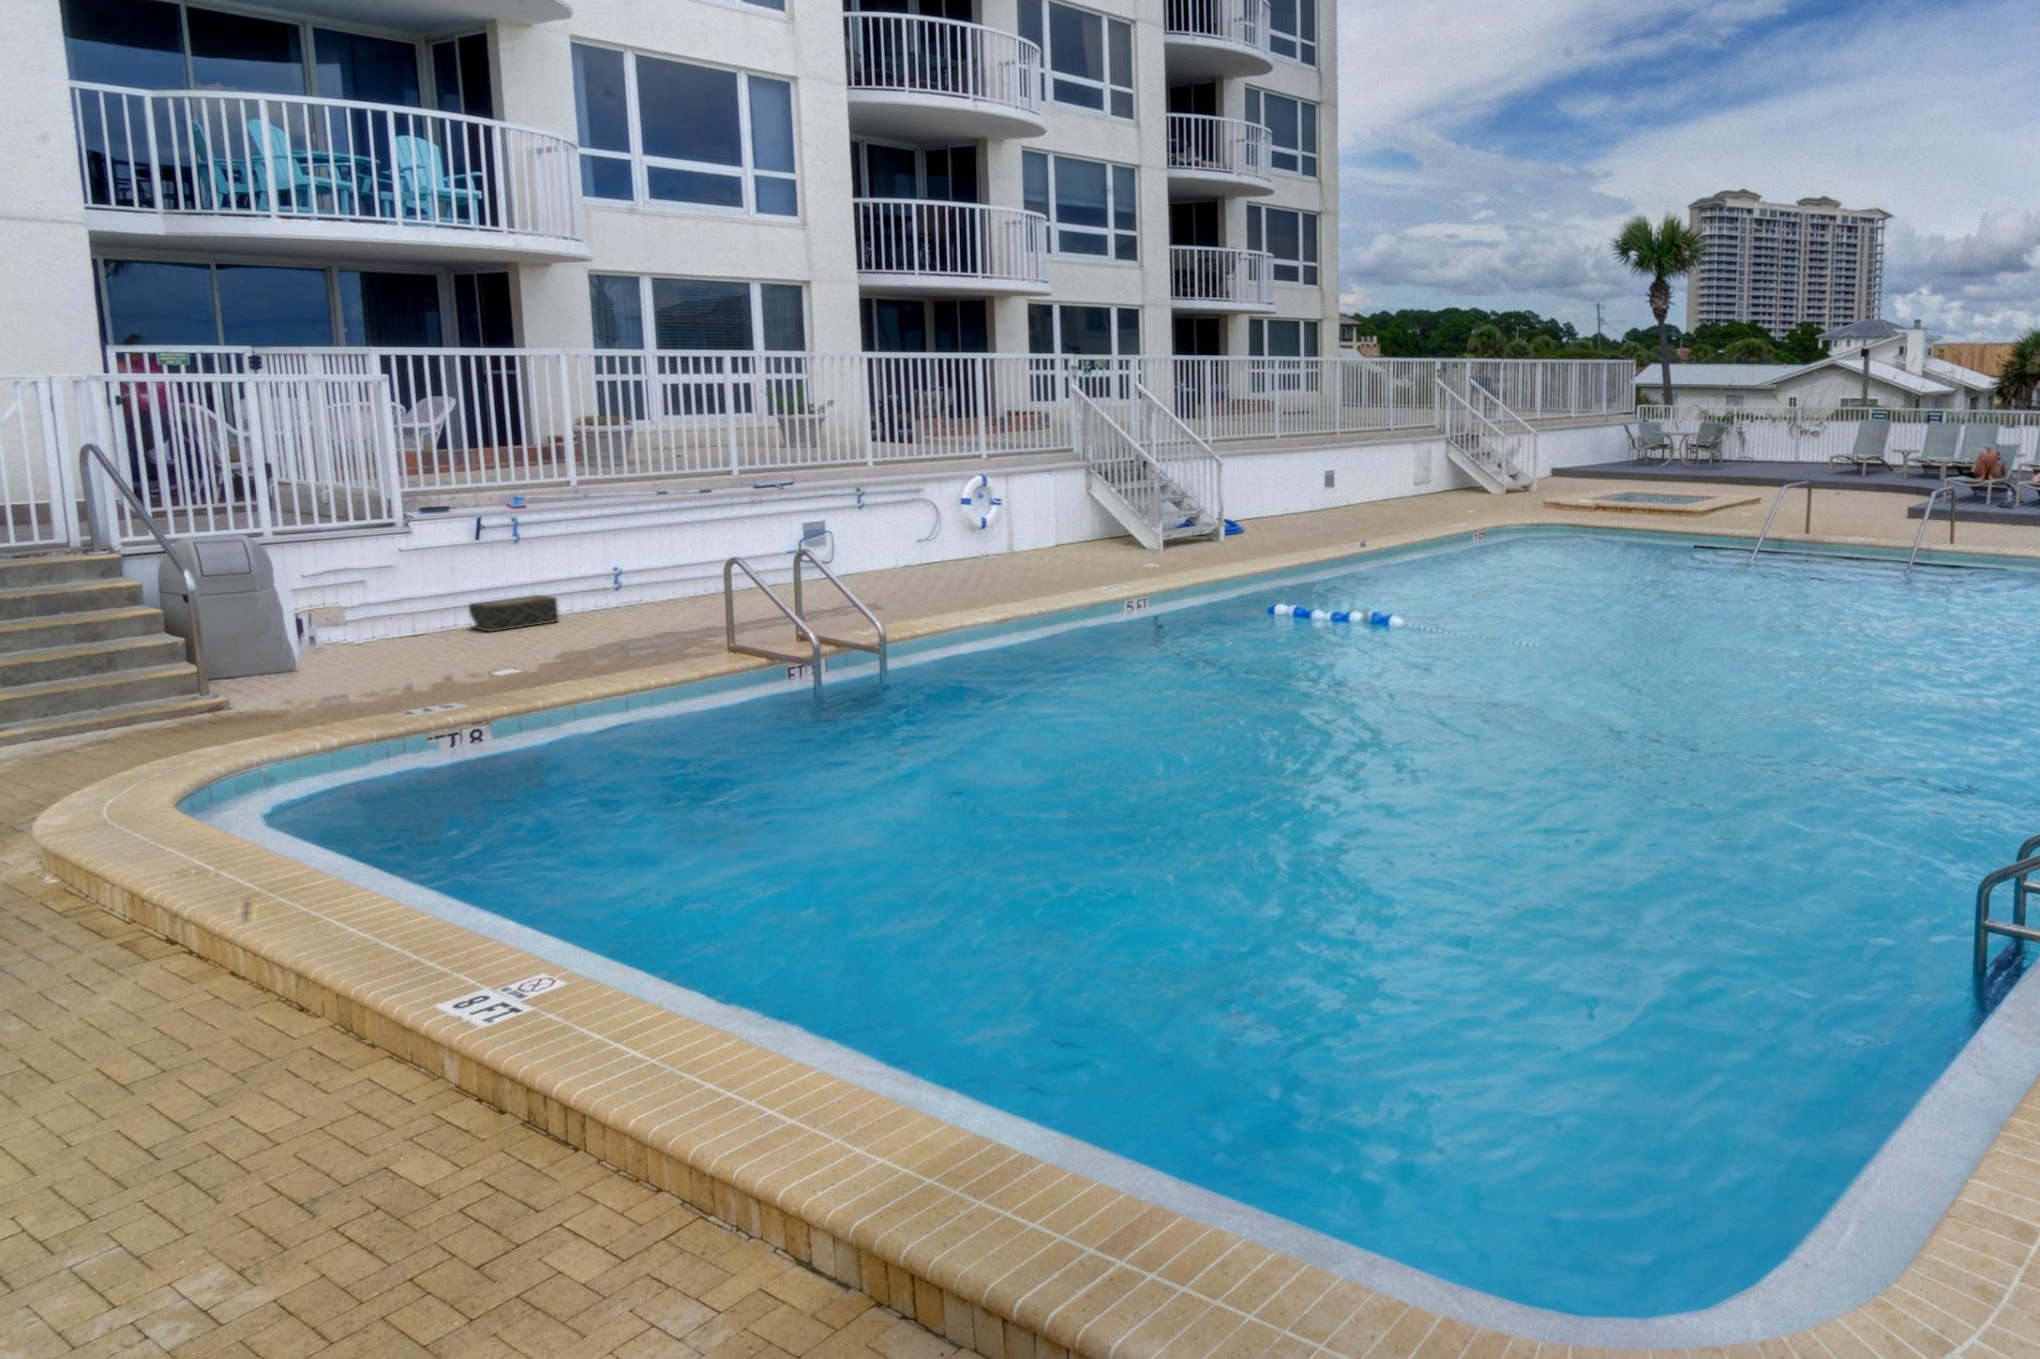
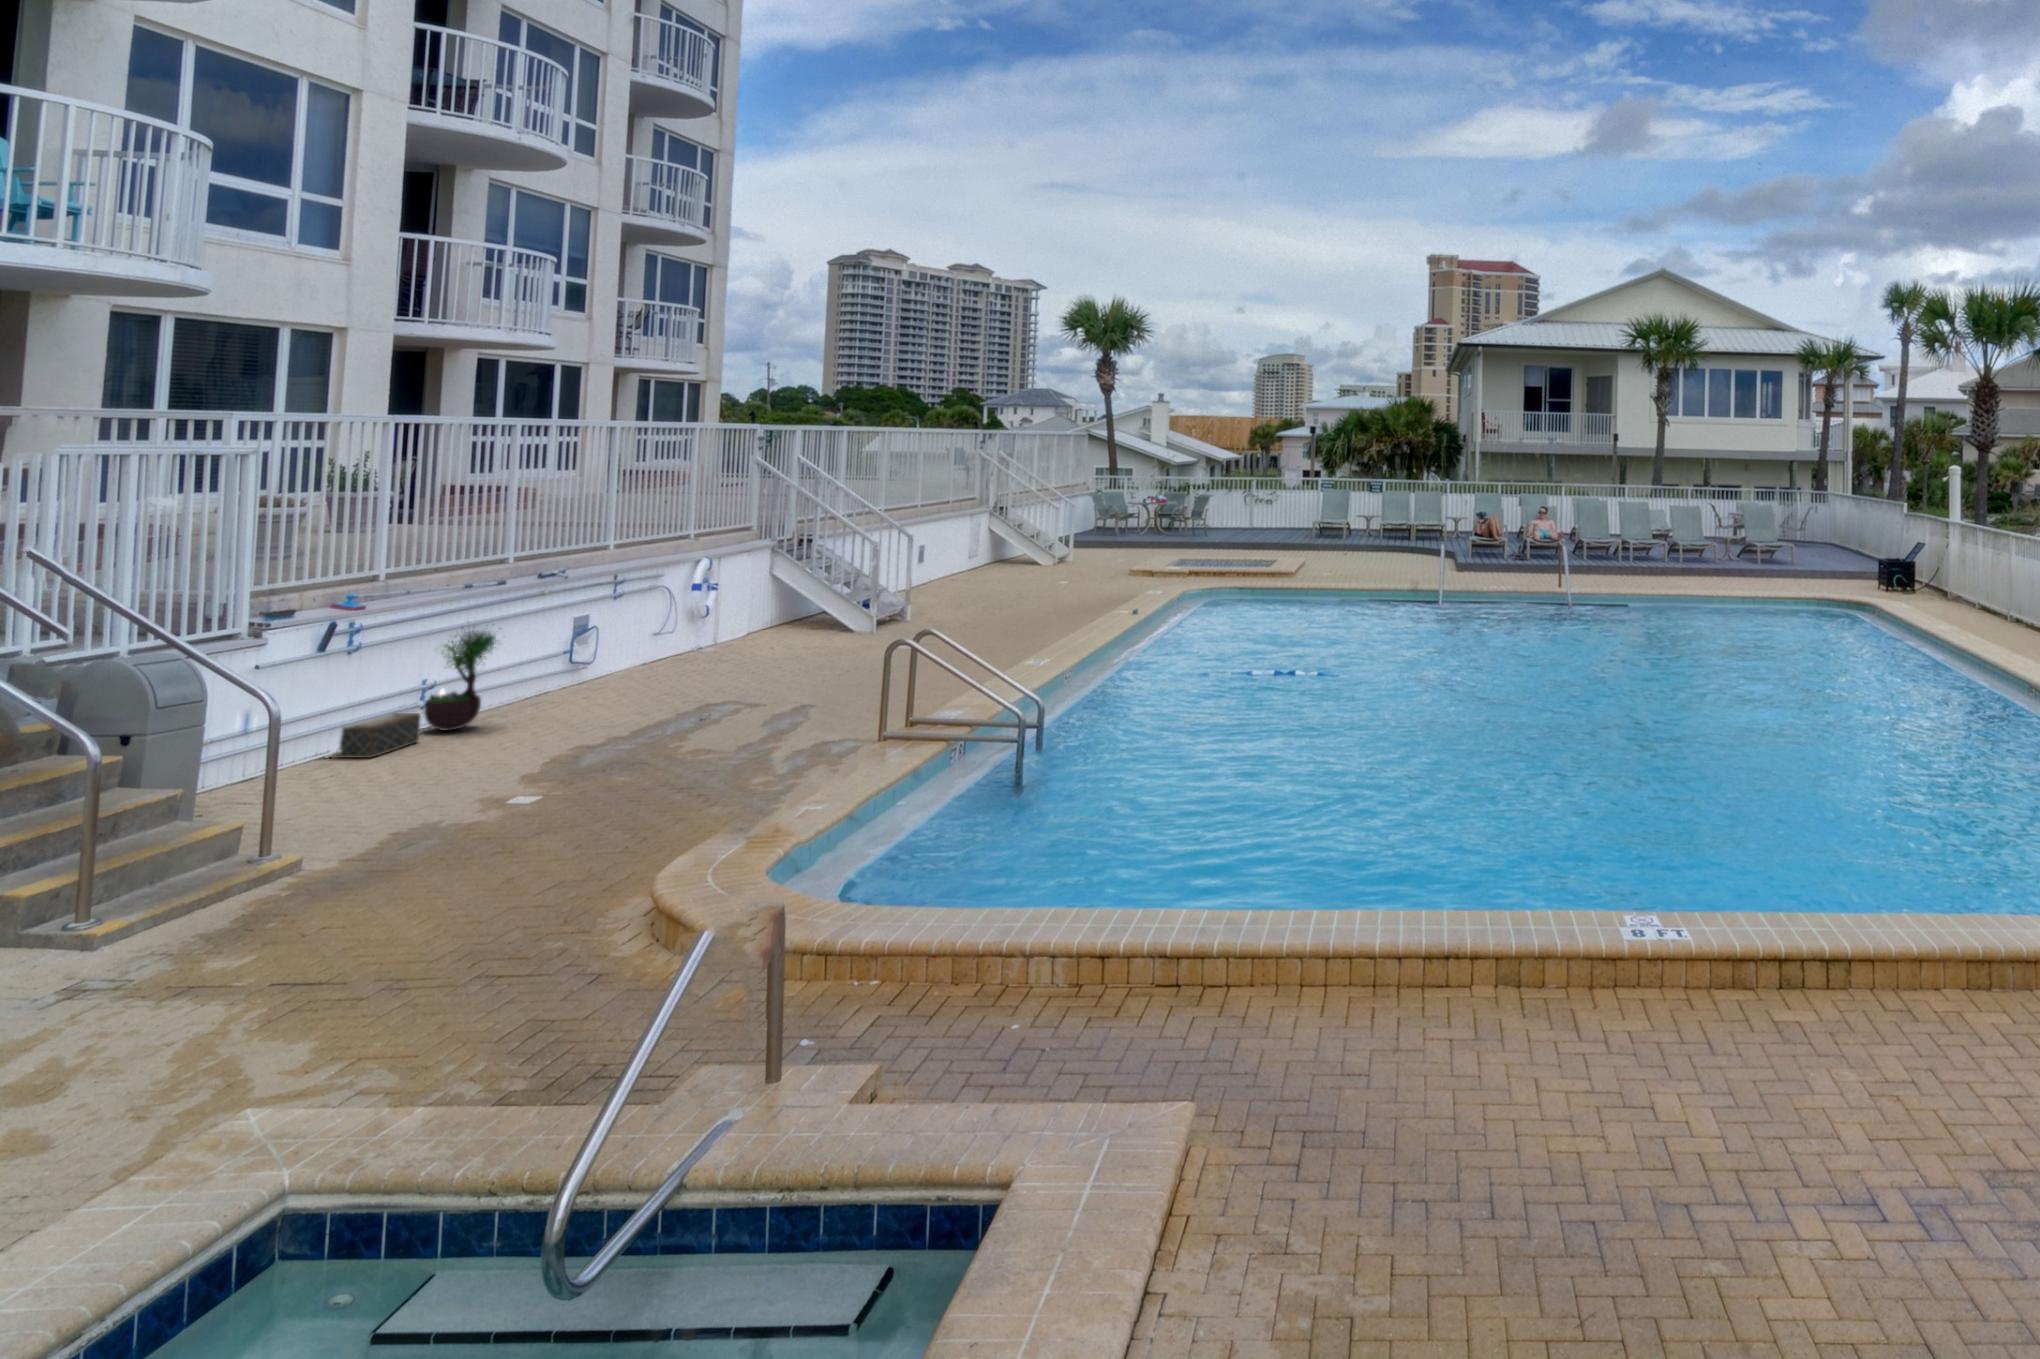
potted tree: none [580,520,642,614] -> present [422,624,505,731]

